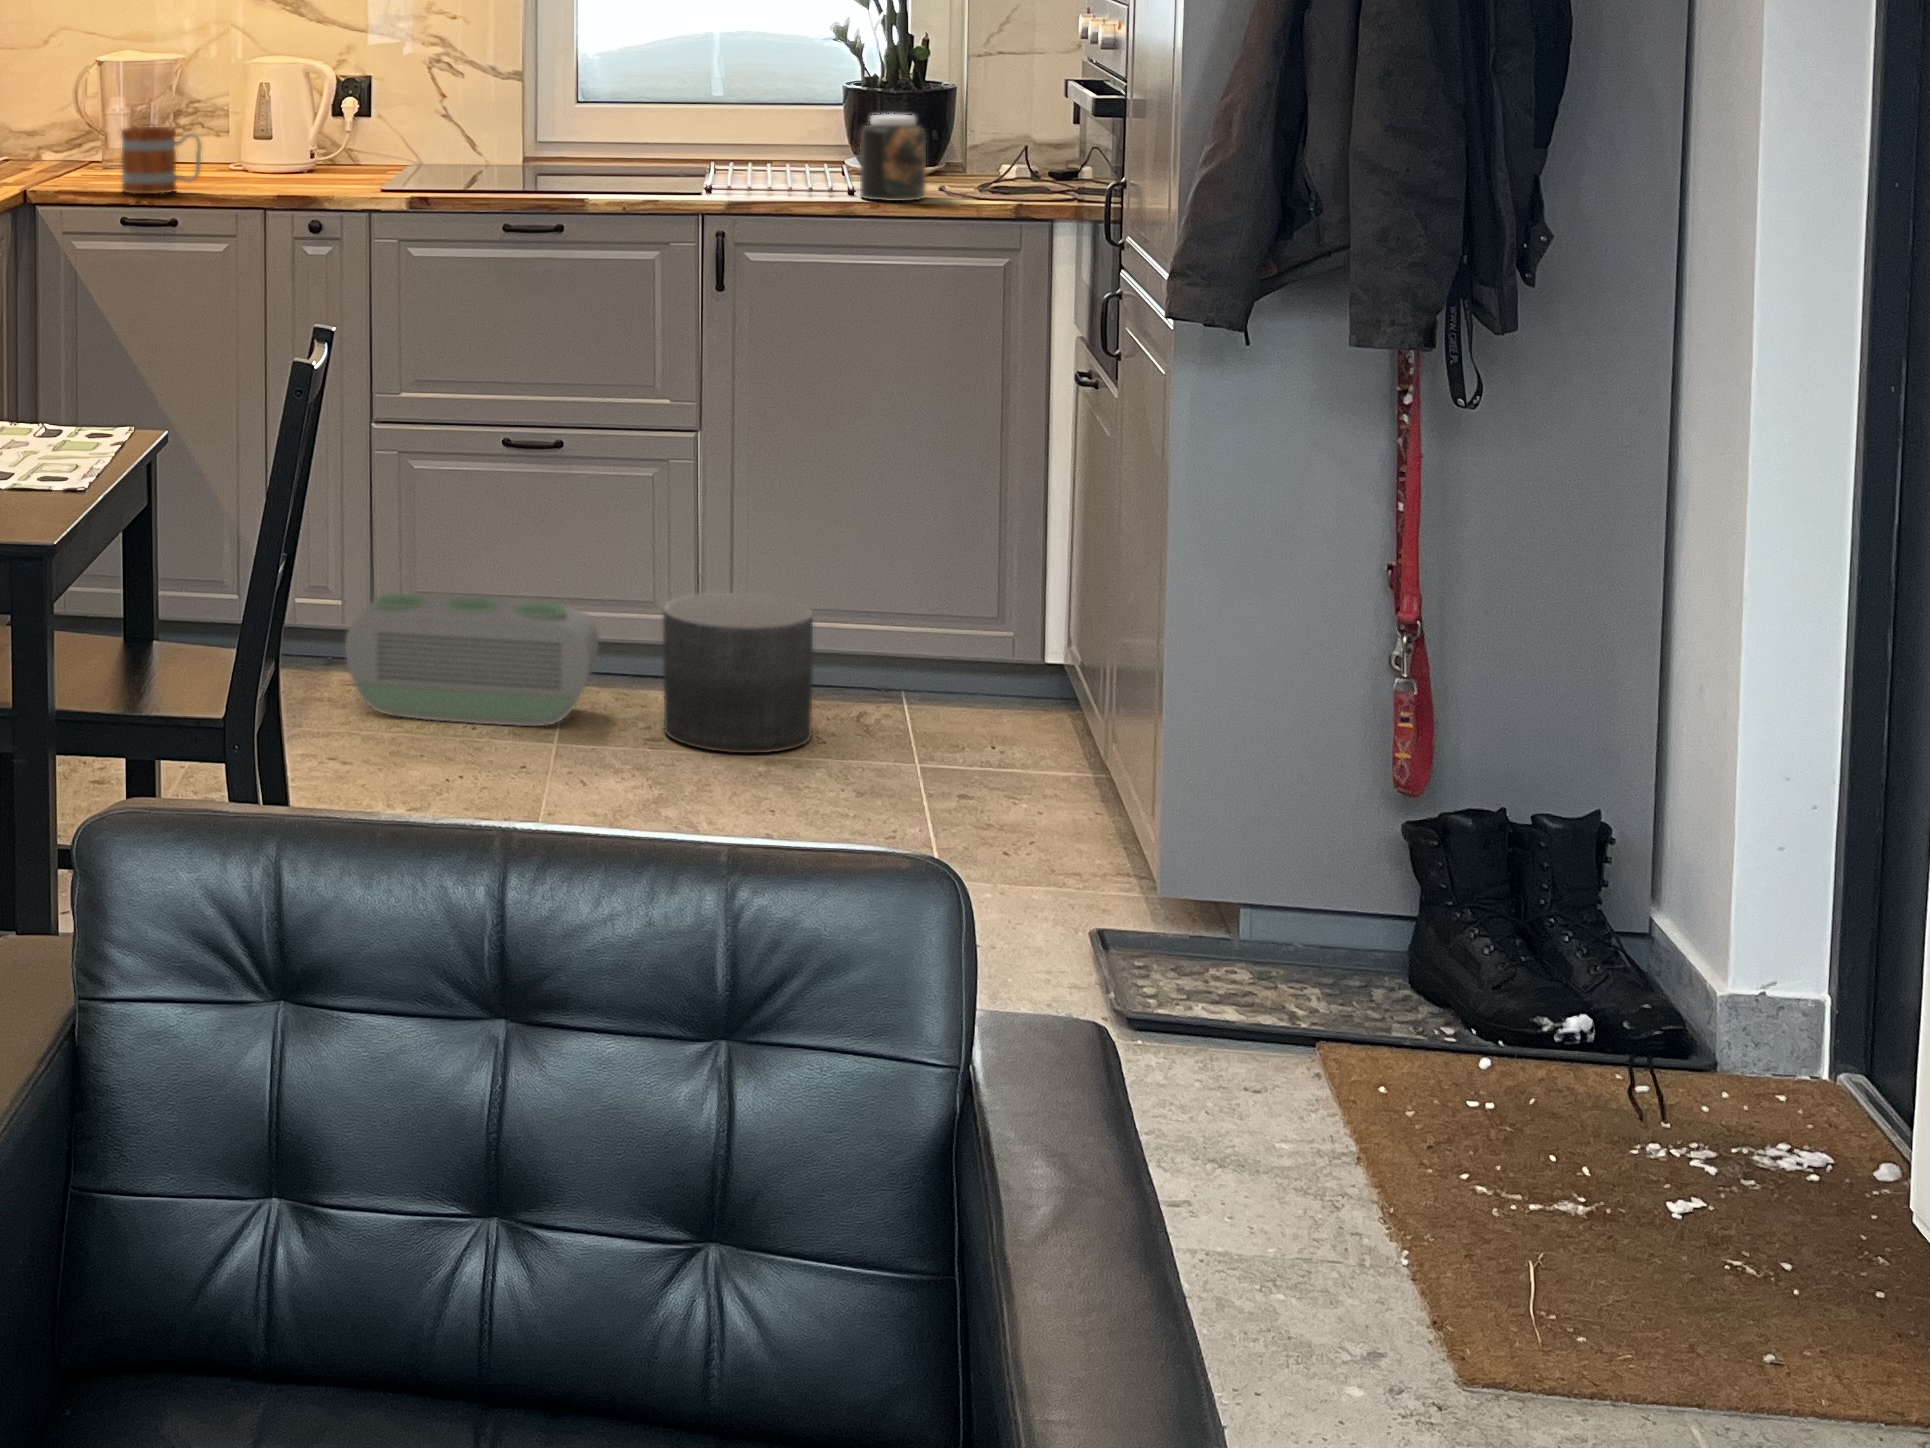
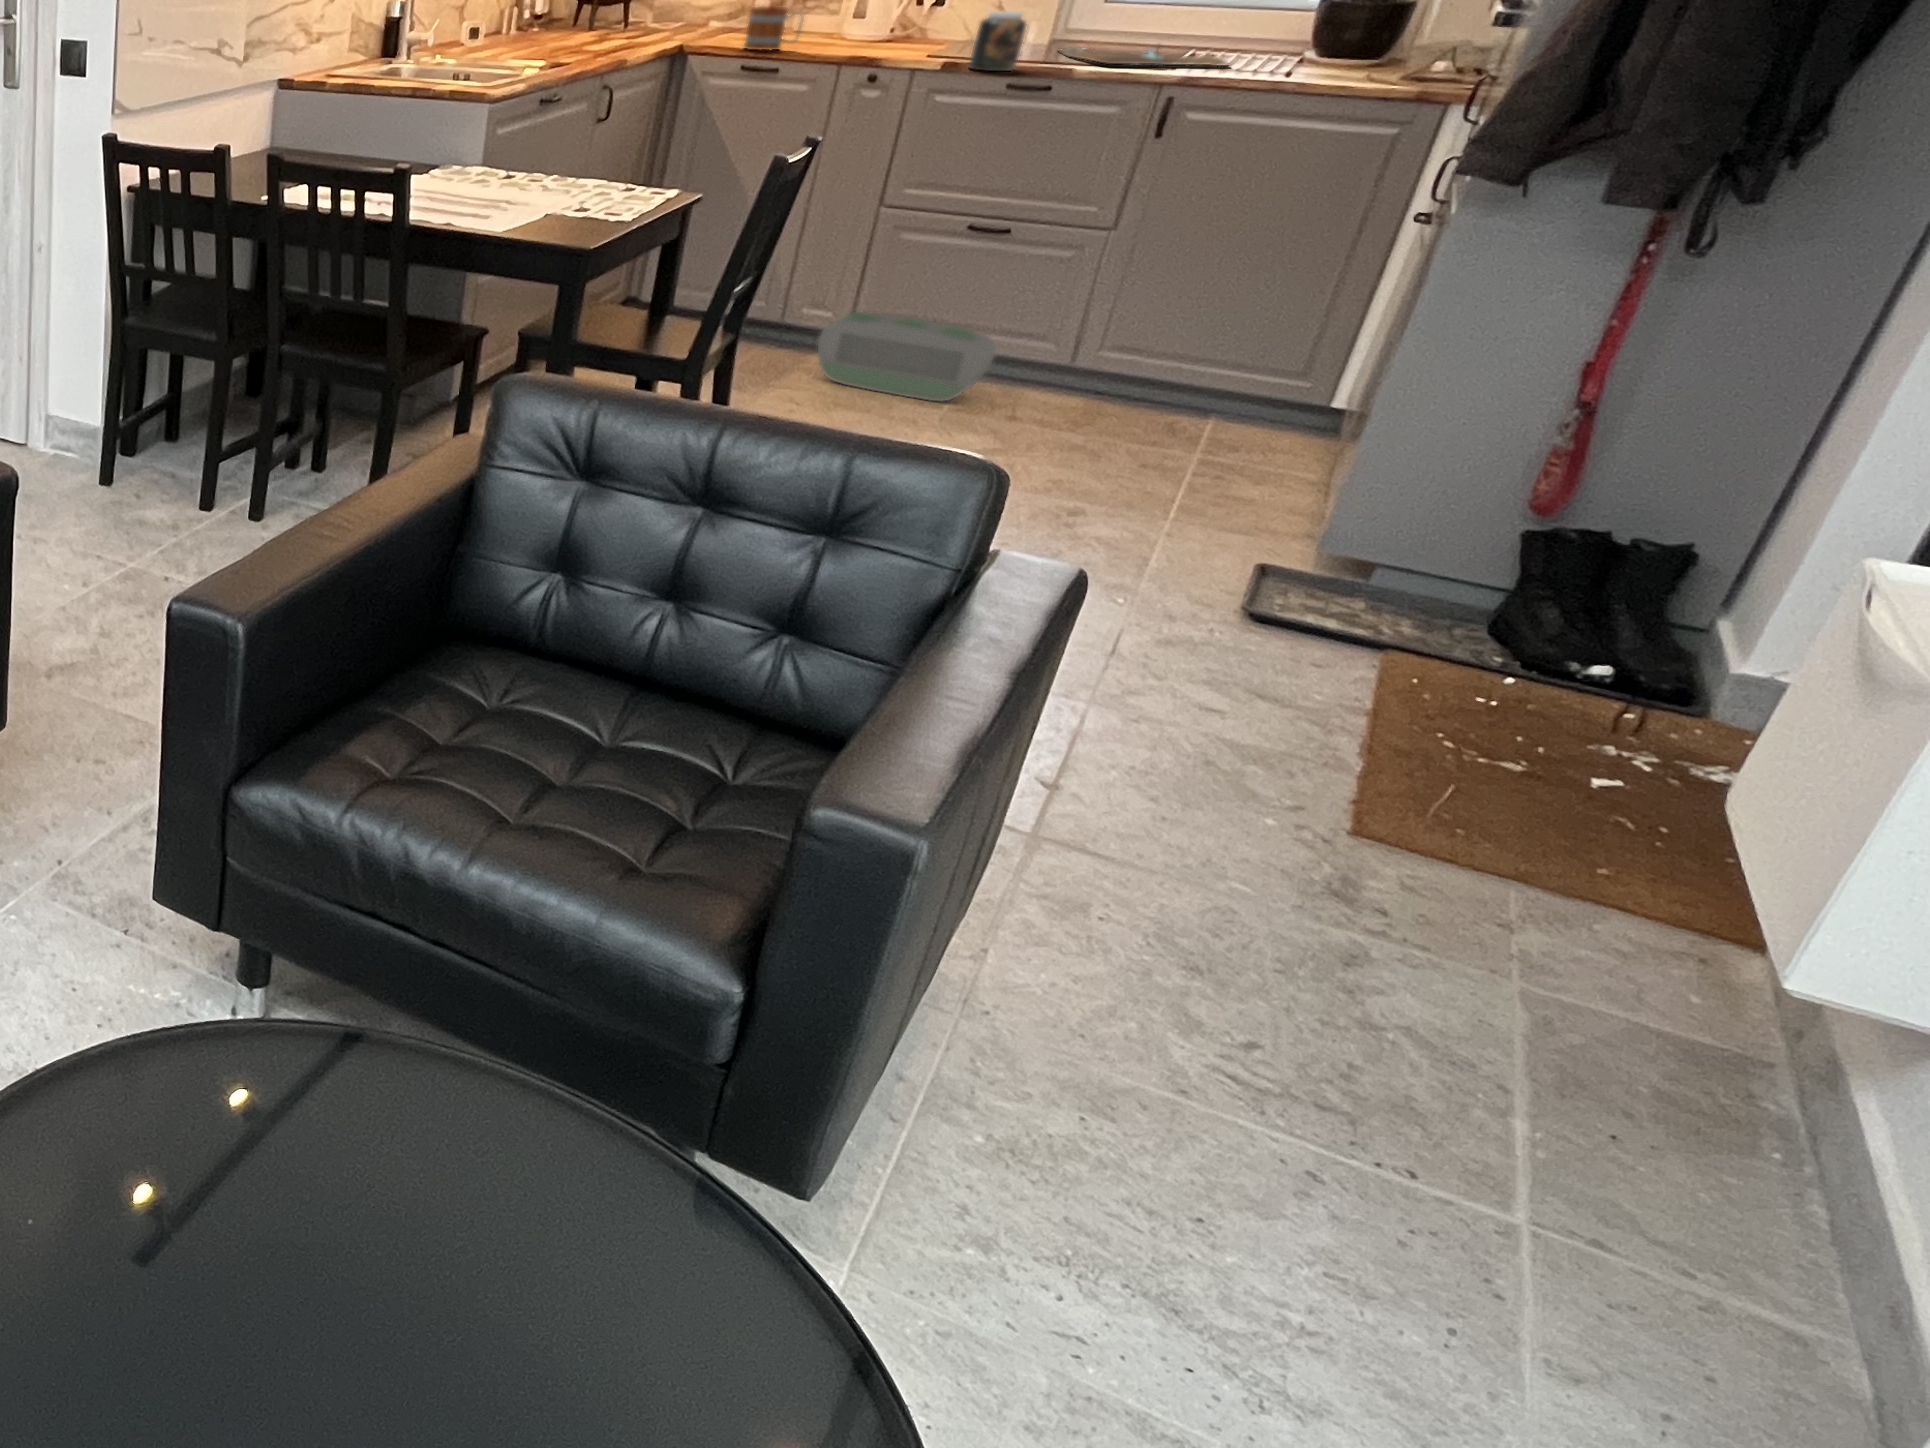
jar: present [860,114,926,201] -> present [969,11,1026,71]
cutting board: none [547,158,775,191] -> present [1060,47,1228,66]
planter: present [663,593,813,753] -> none [1021,335,1154,437]

